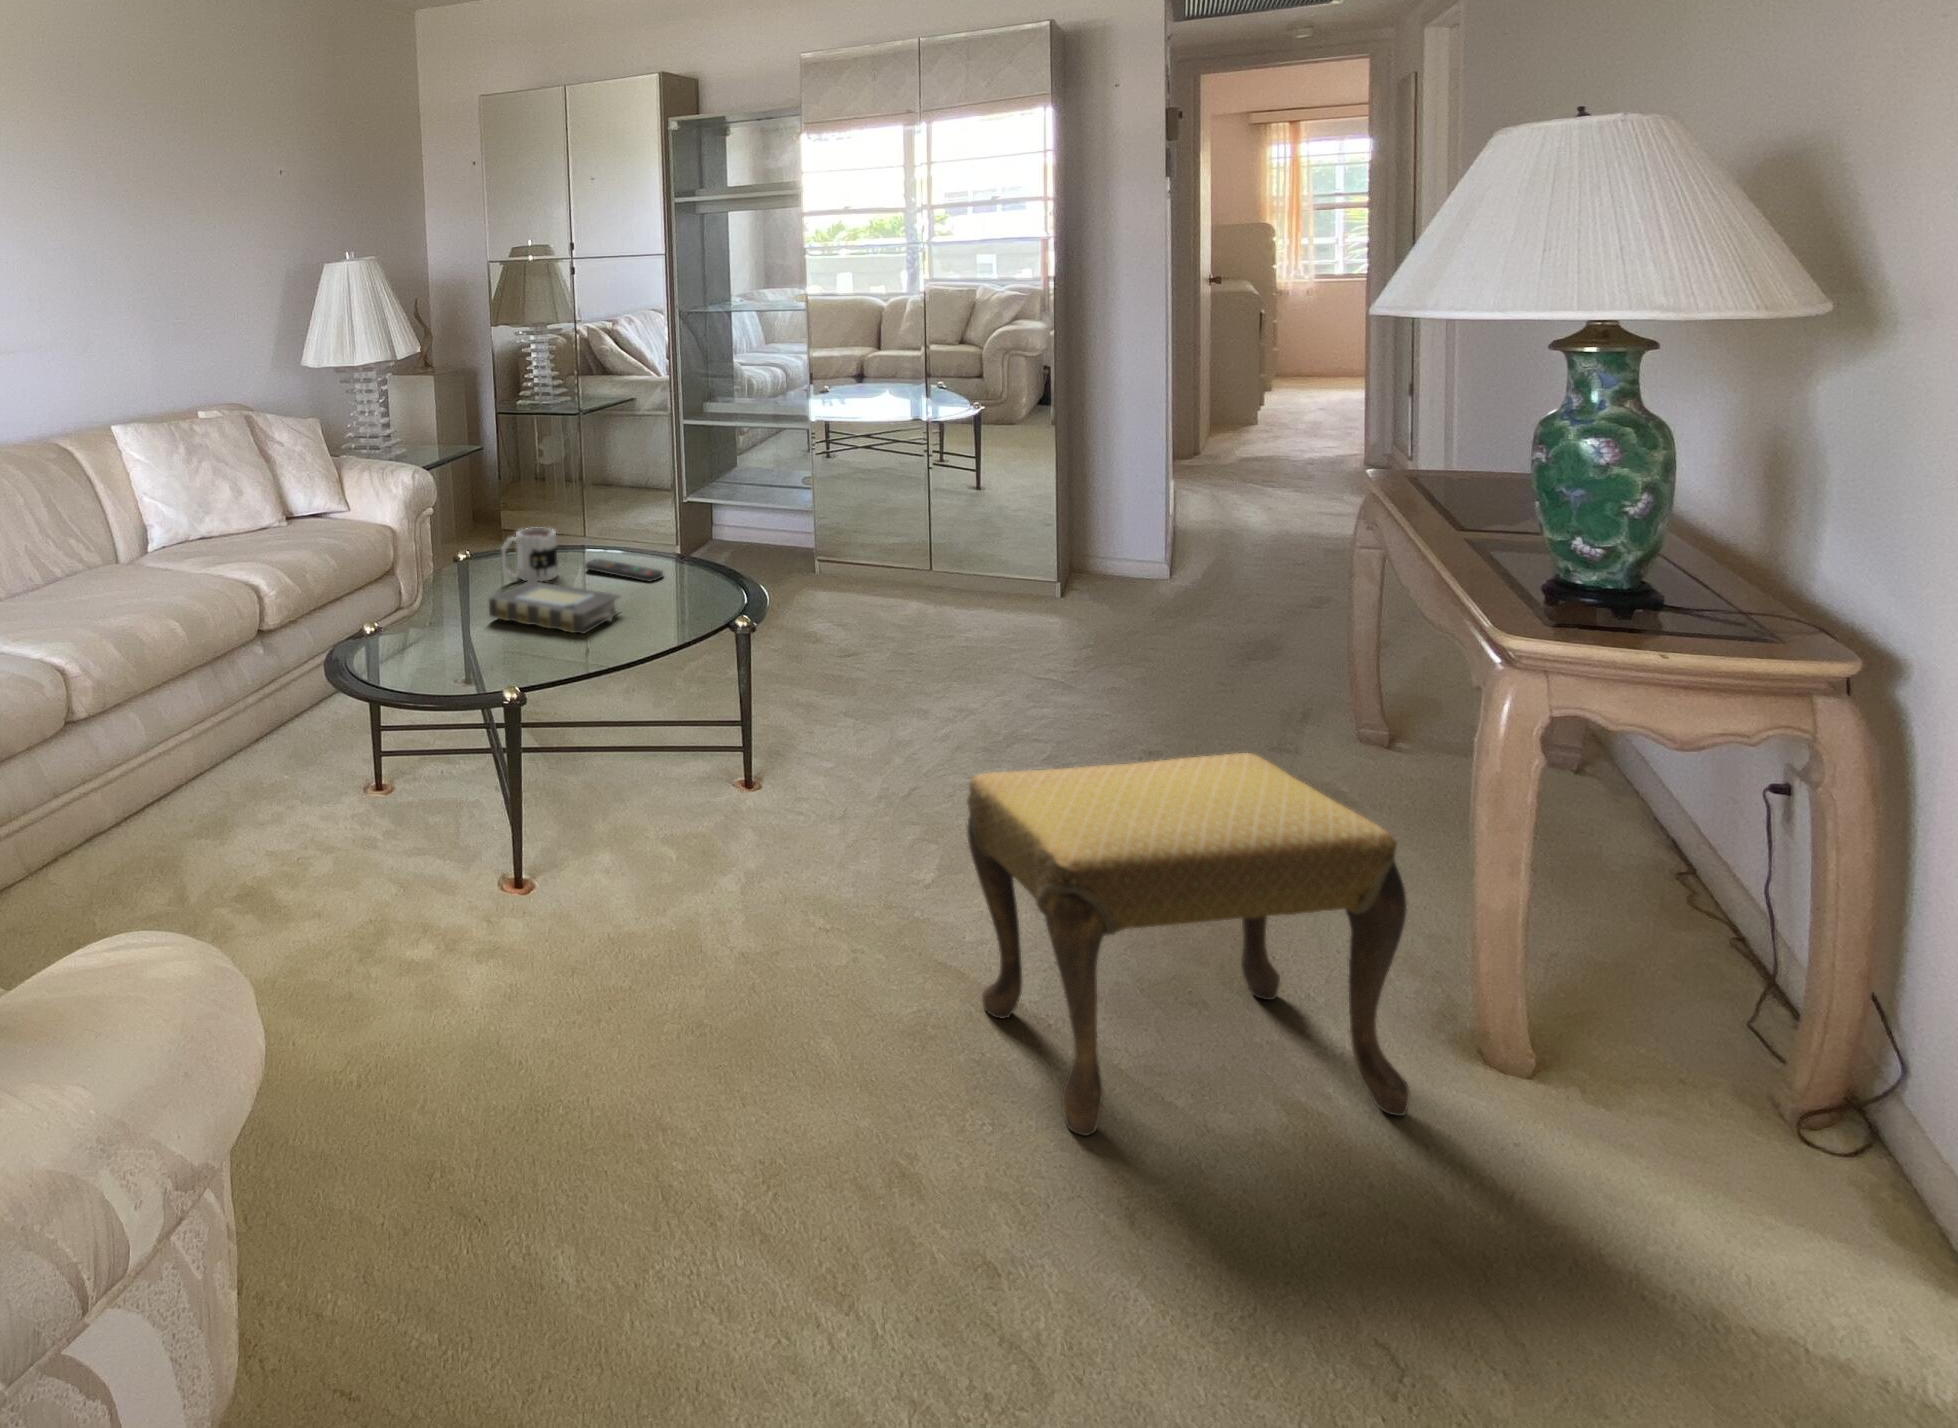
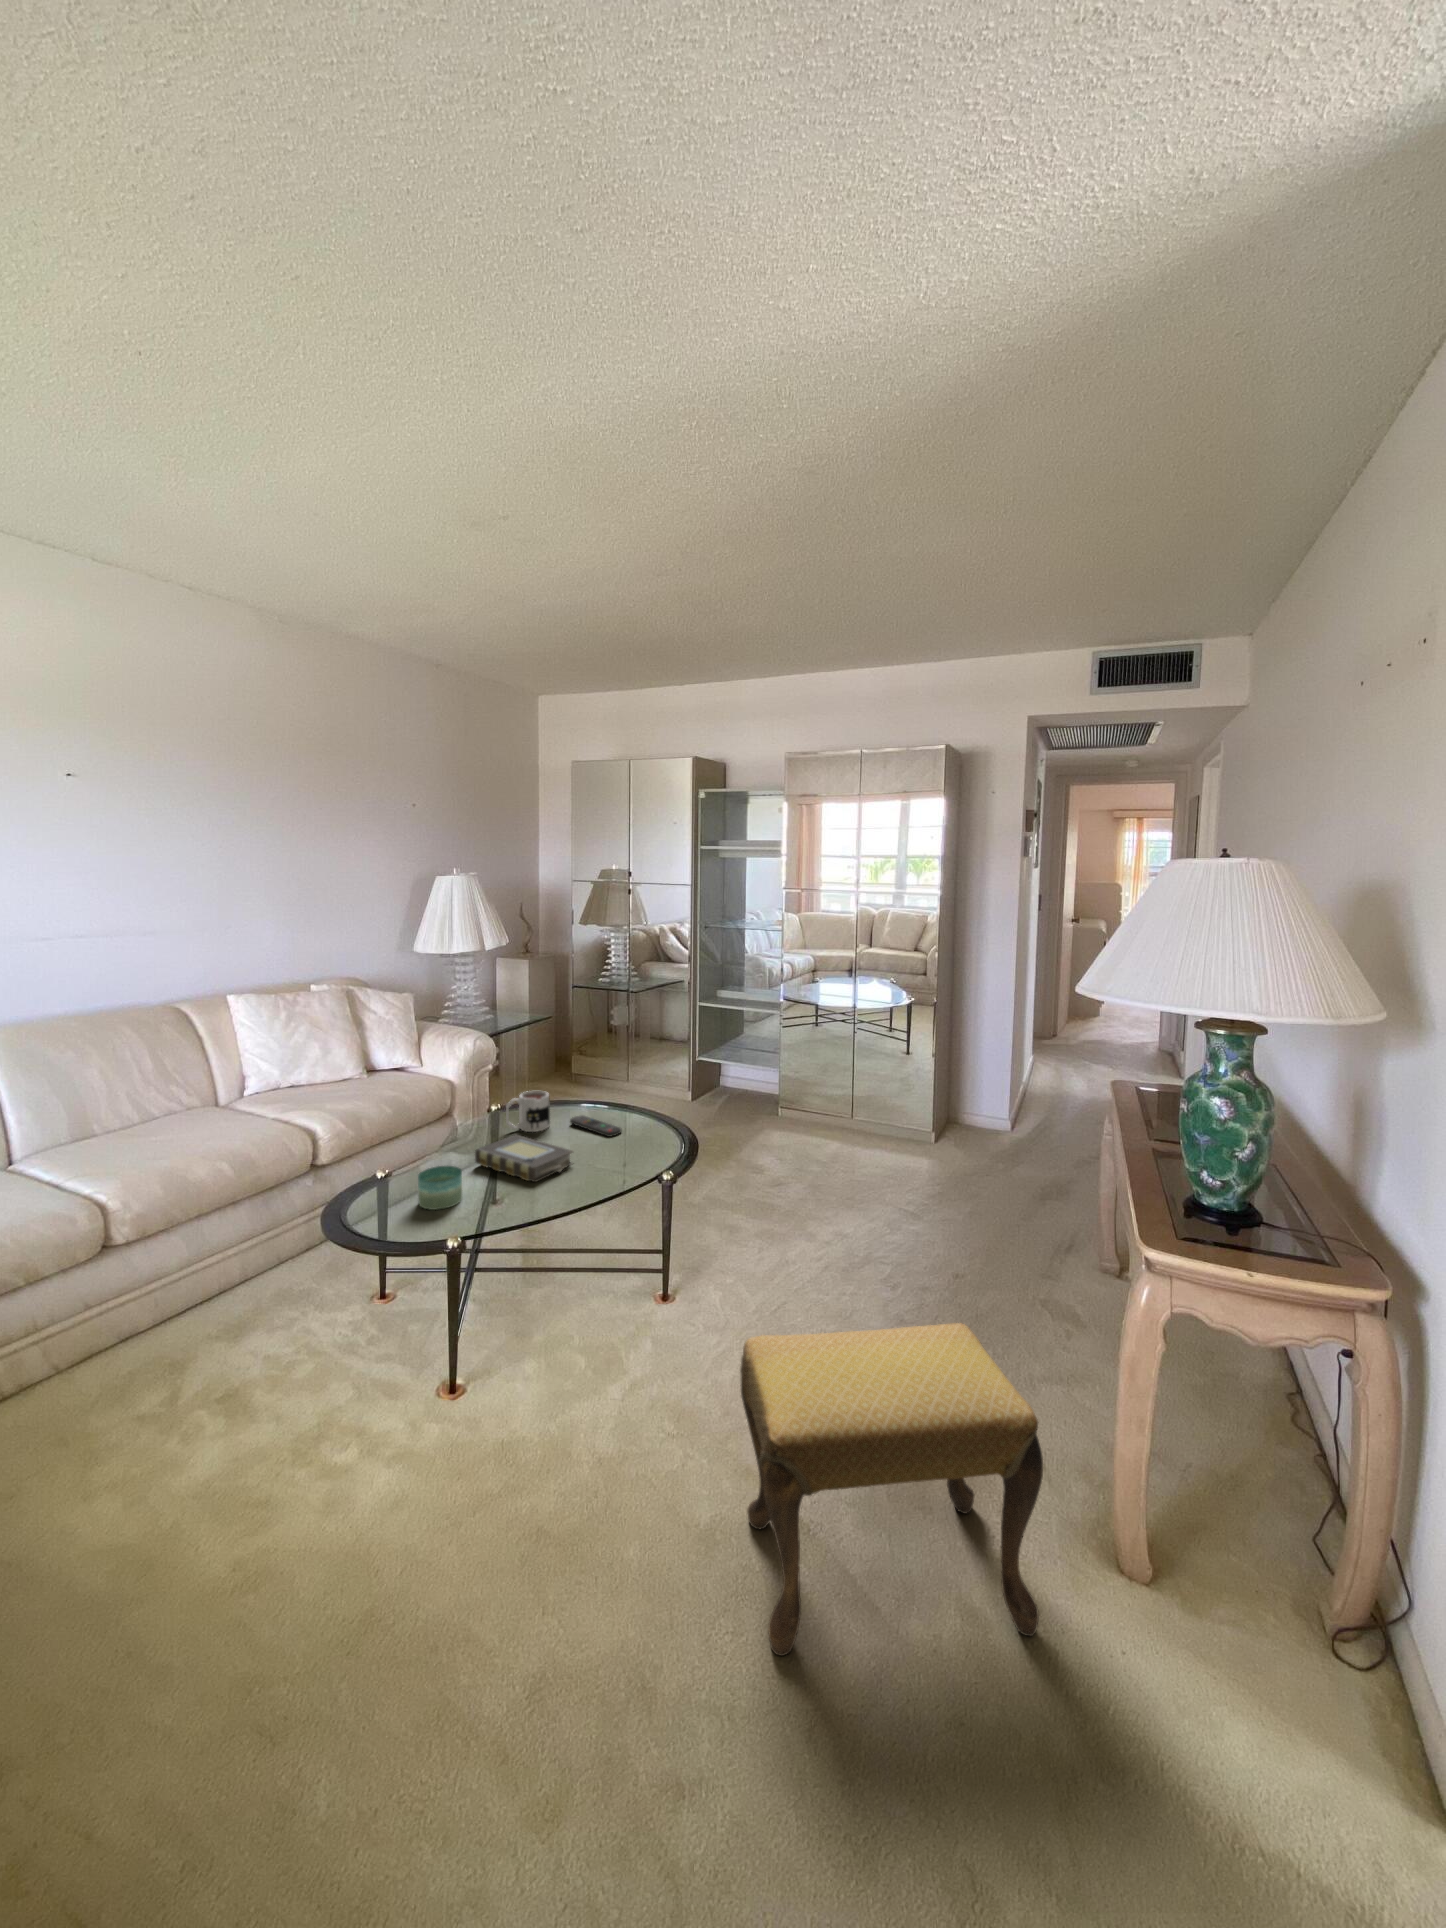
candle: none [442,614,498,667] -> present [418,1166,462,1210]

